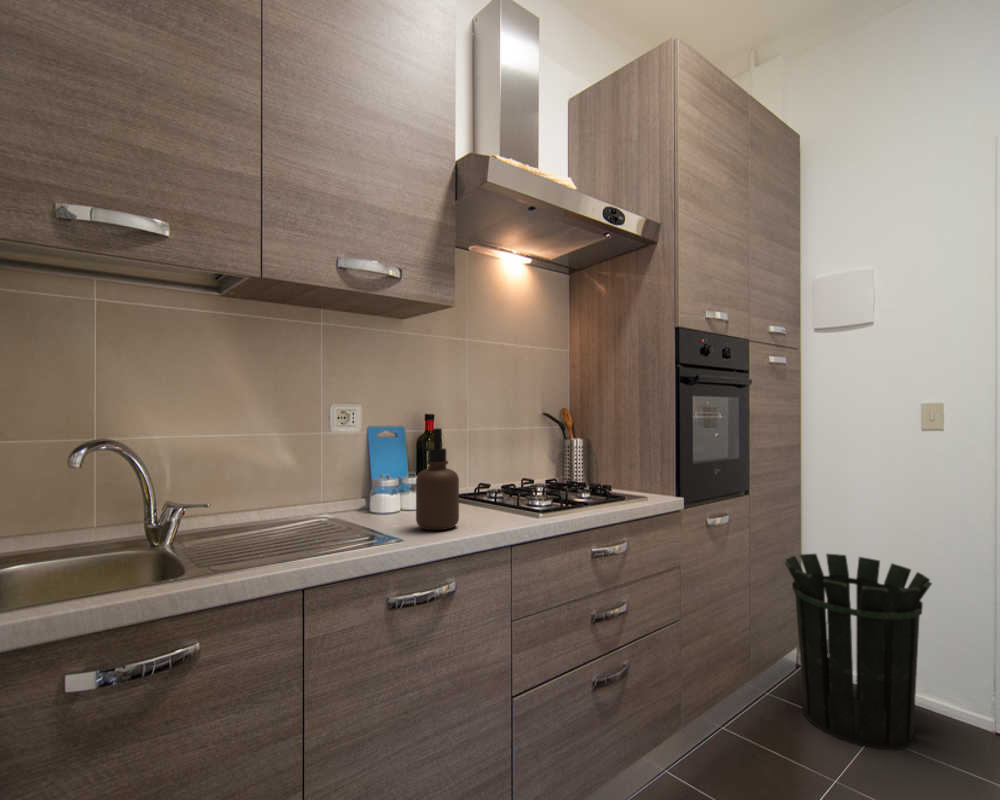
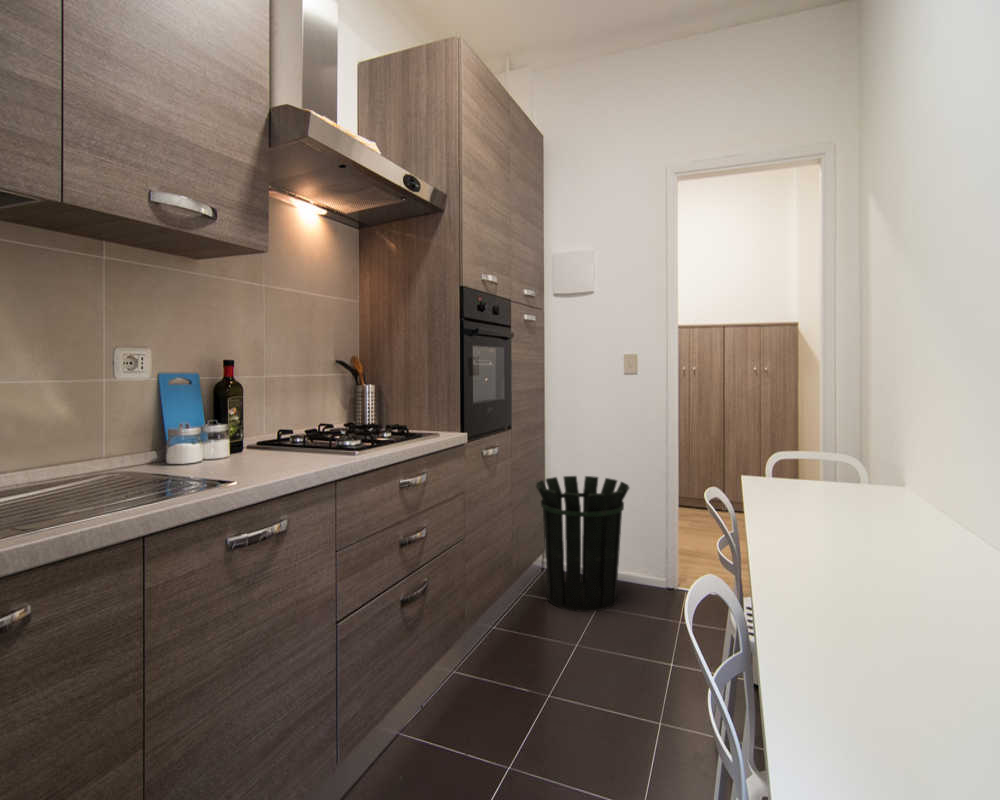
soap dispenser: present [416,428,459,530] -> none [241,372,286,468]

